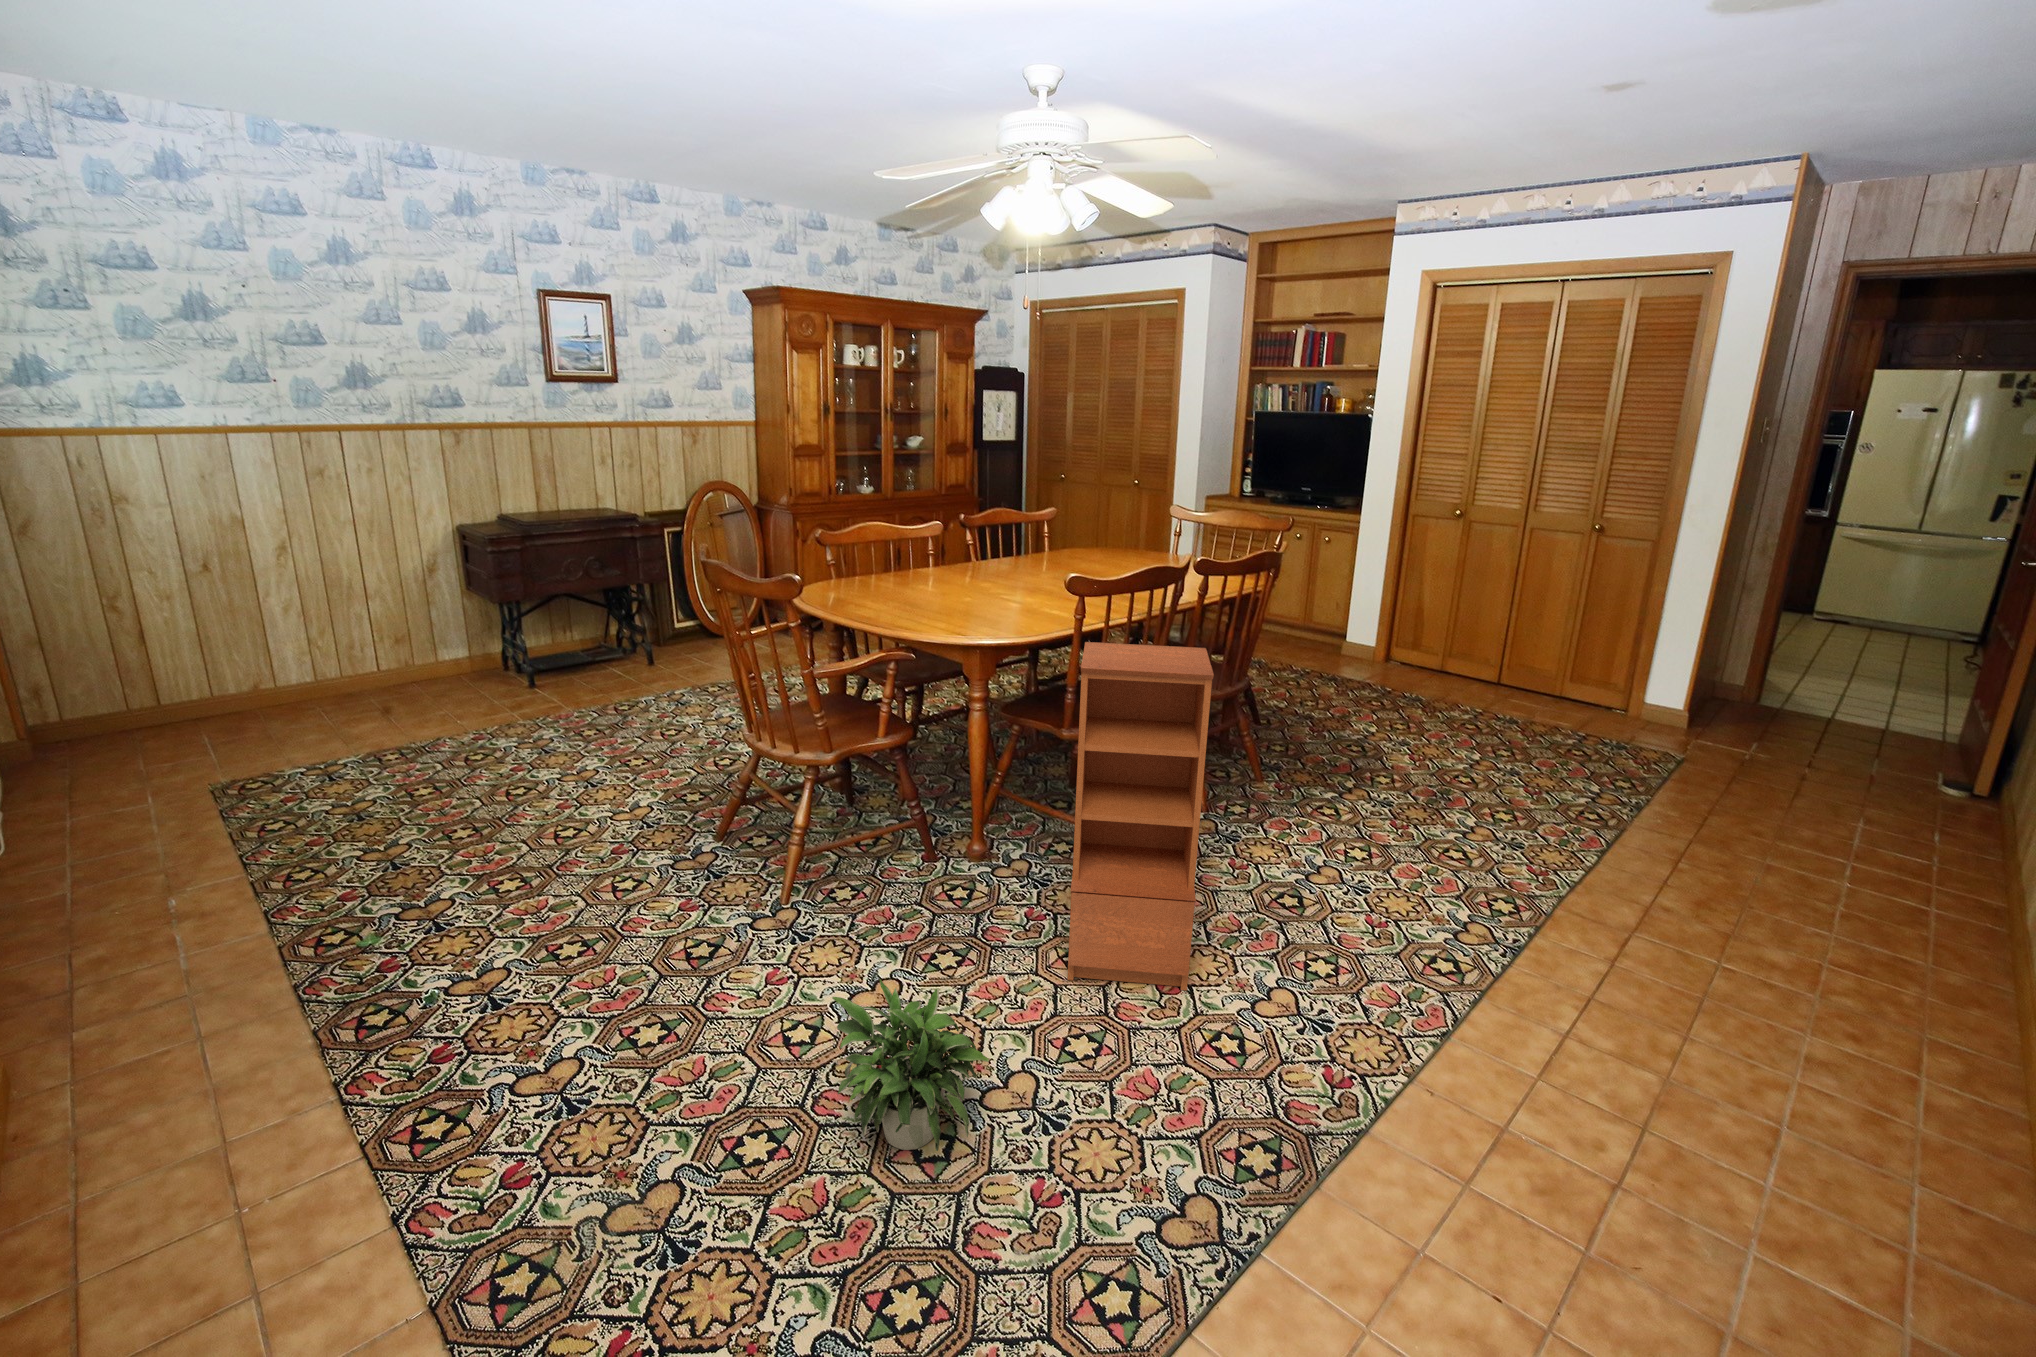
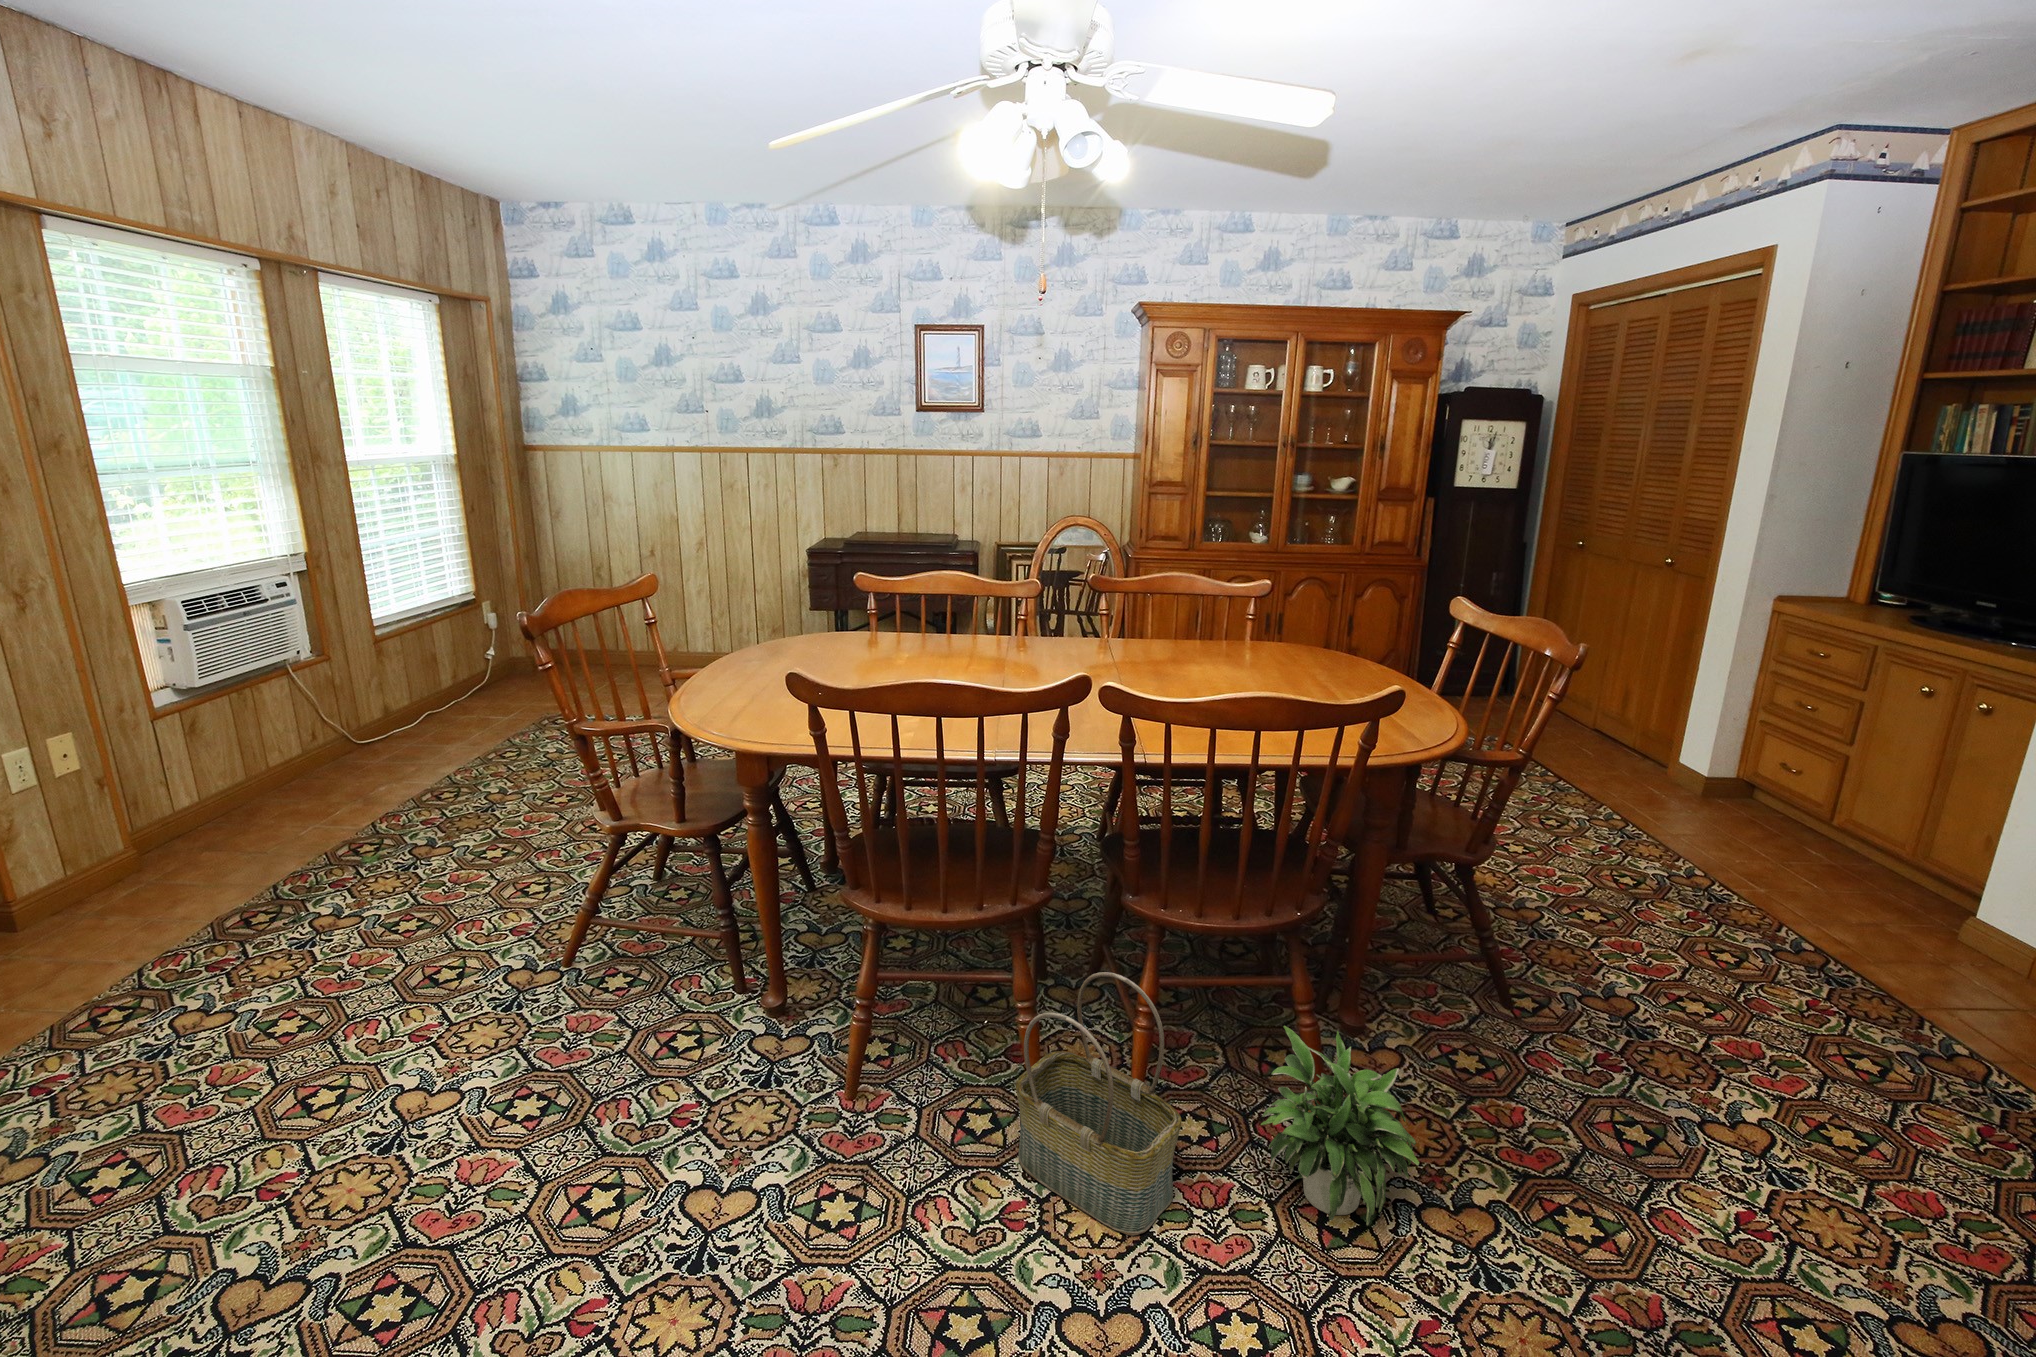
bookcase: present [1067,642,1214,990] -> none [1608,749,1938,1246]
basket: none [569,1022,780,1302] -> present [1015,972,1181,1236]

